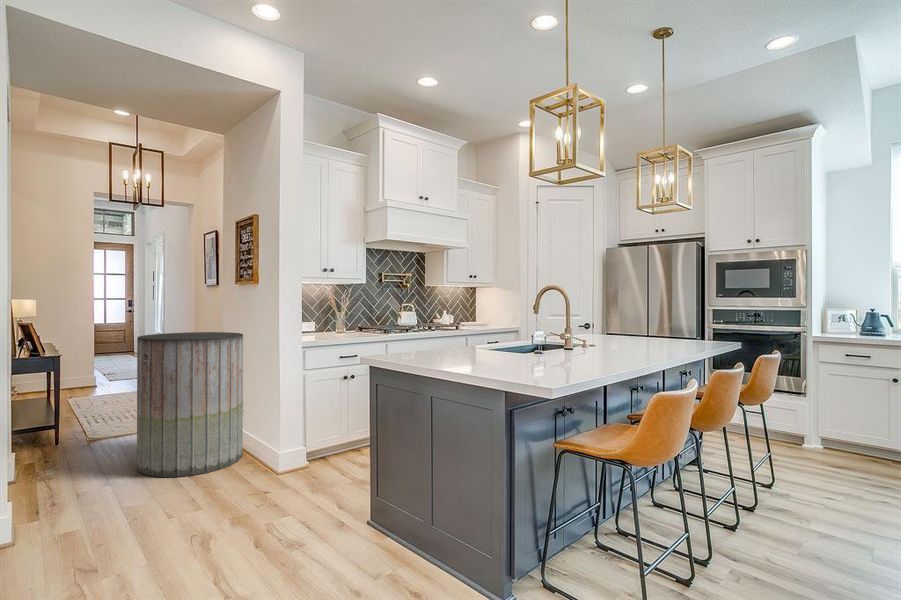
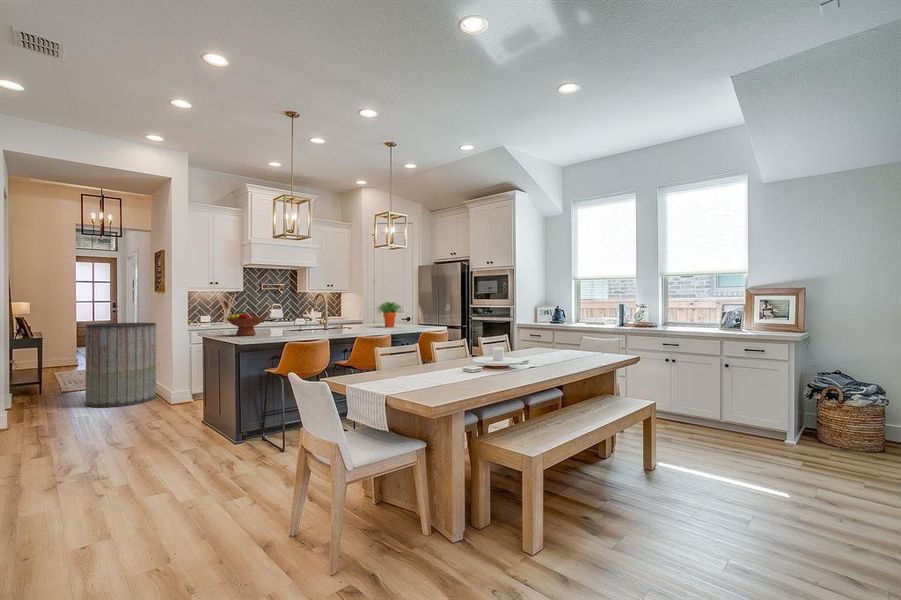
potted plant: none [608,300,659,343] -> present [378,302,401,327]
fruit bowl: none [455,318,529,367] -> present [226,312,265,336]

